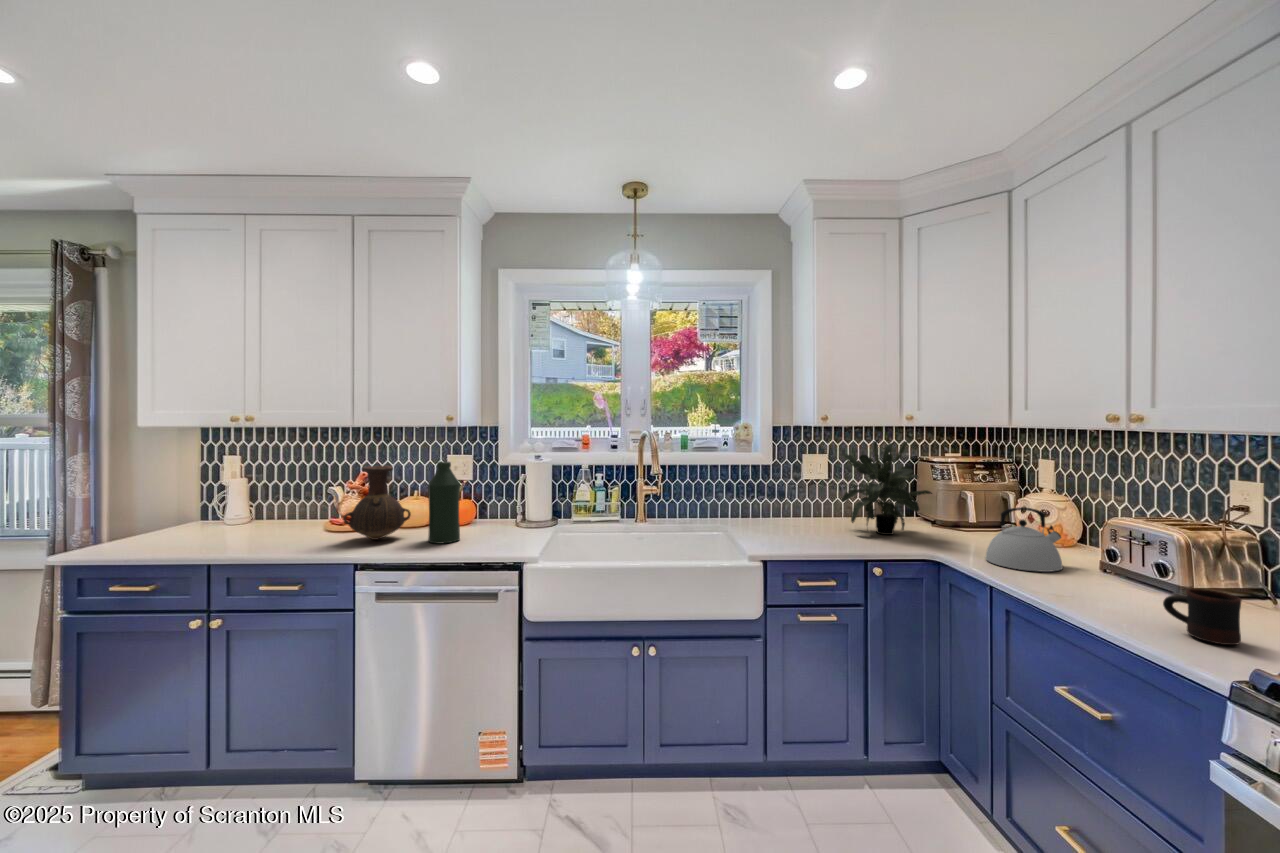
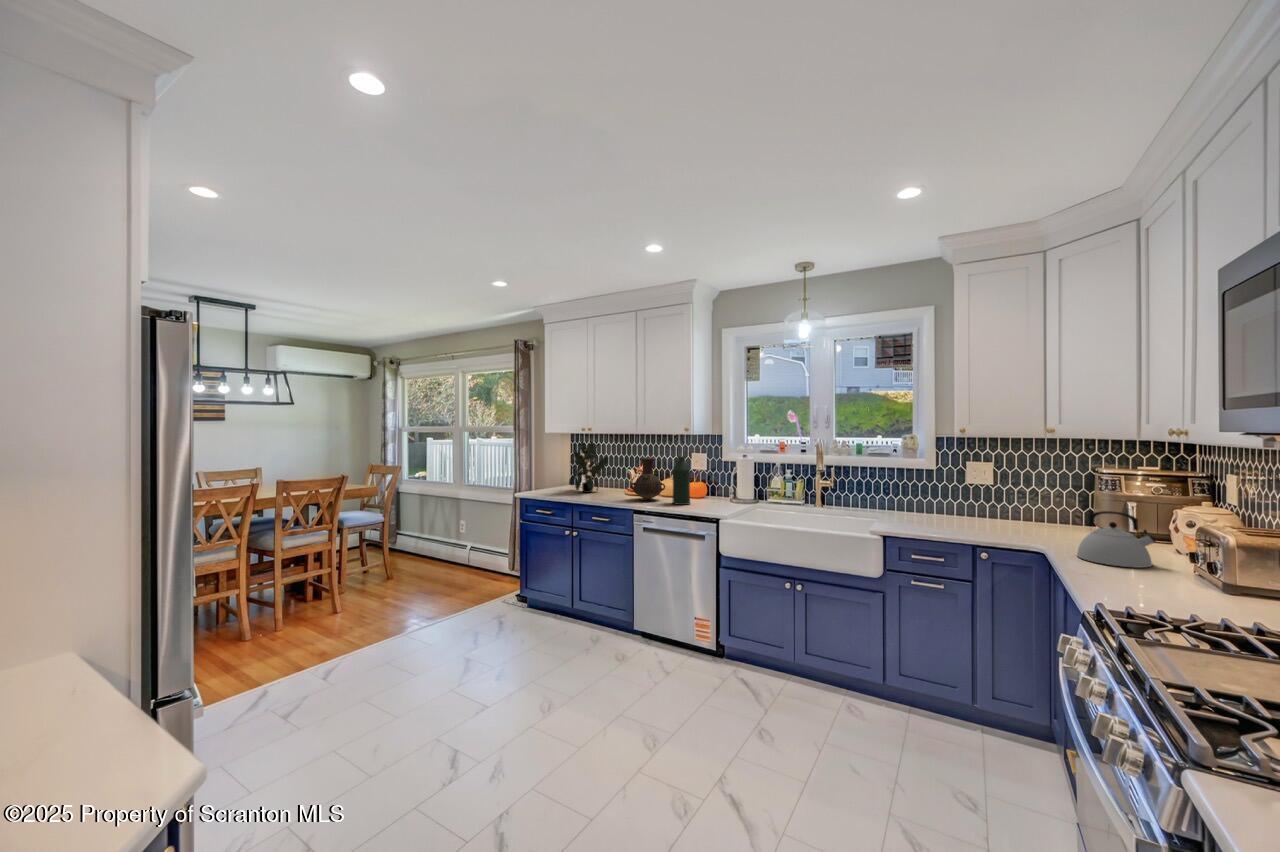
potted plant: present [842,441,932,535] -> present [569,442,608,493]
mug: present [1163,589,1241,645] -> none [1124,570,1174,613]

